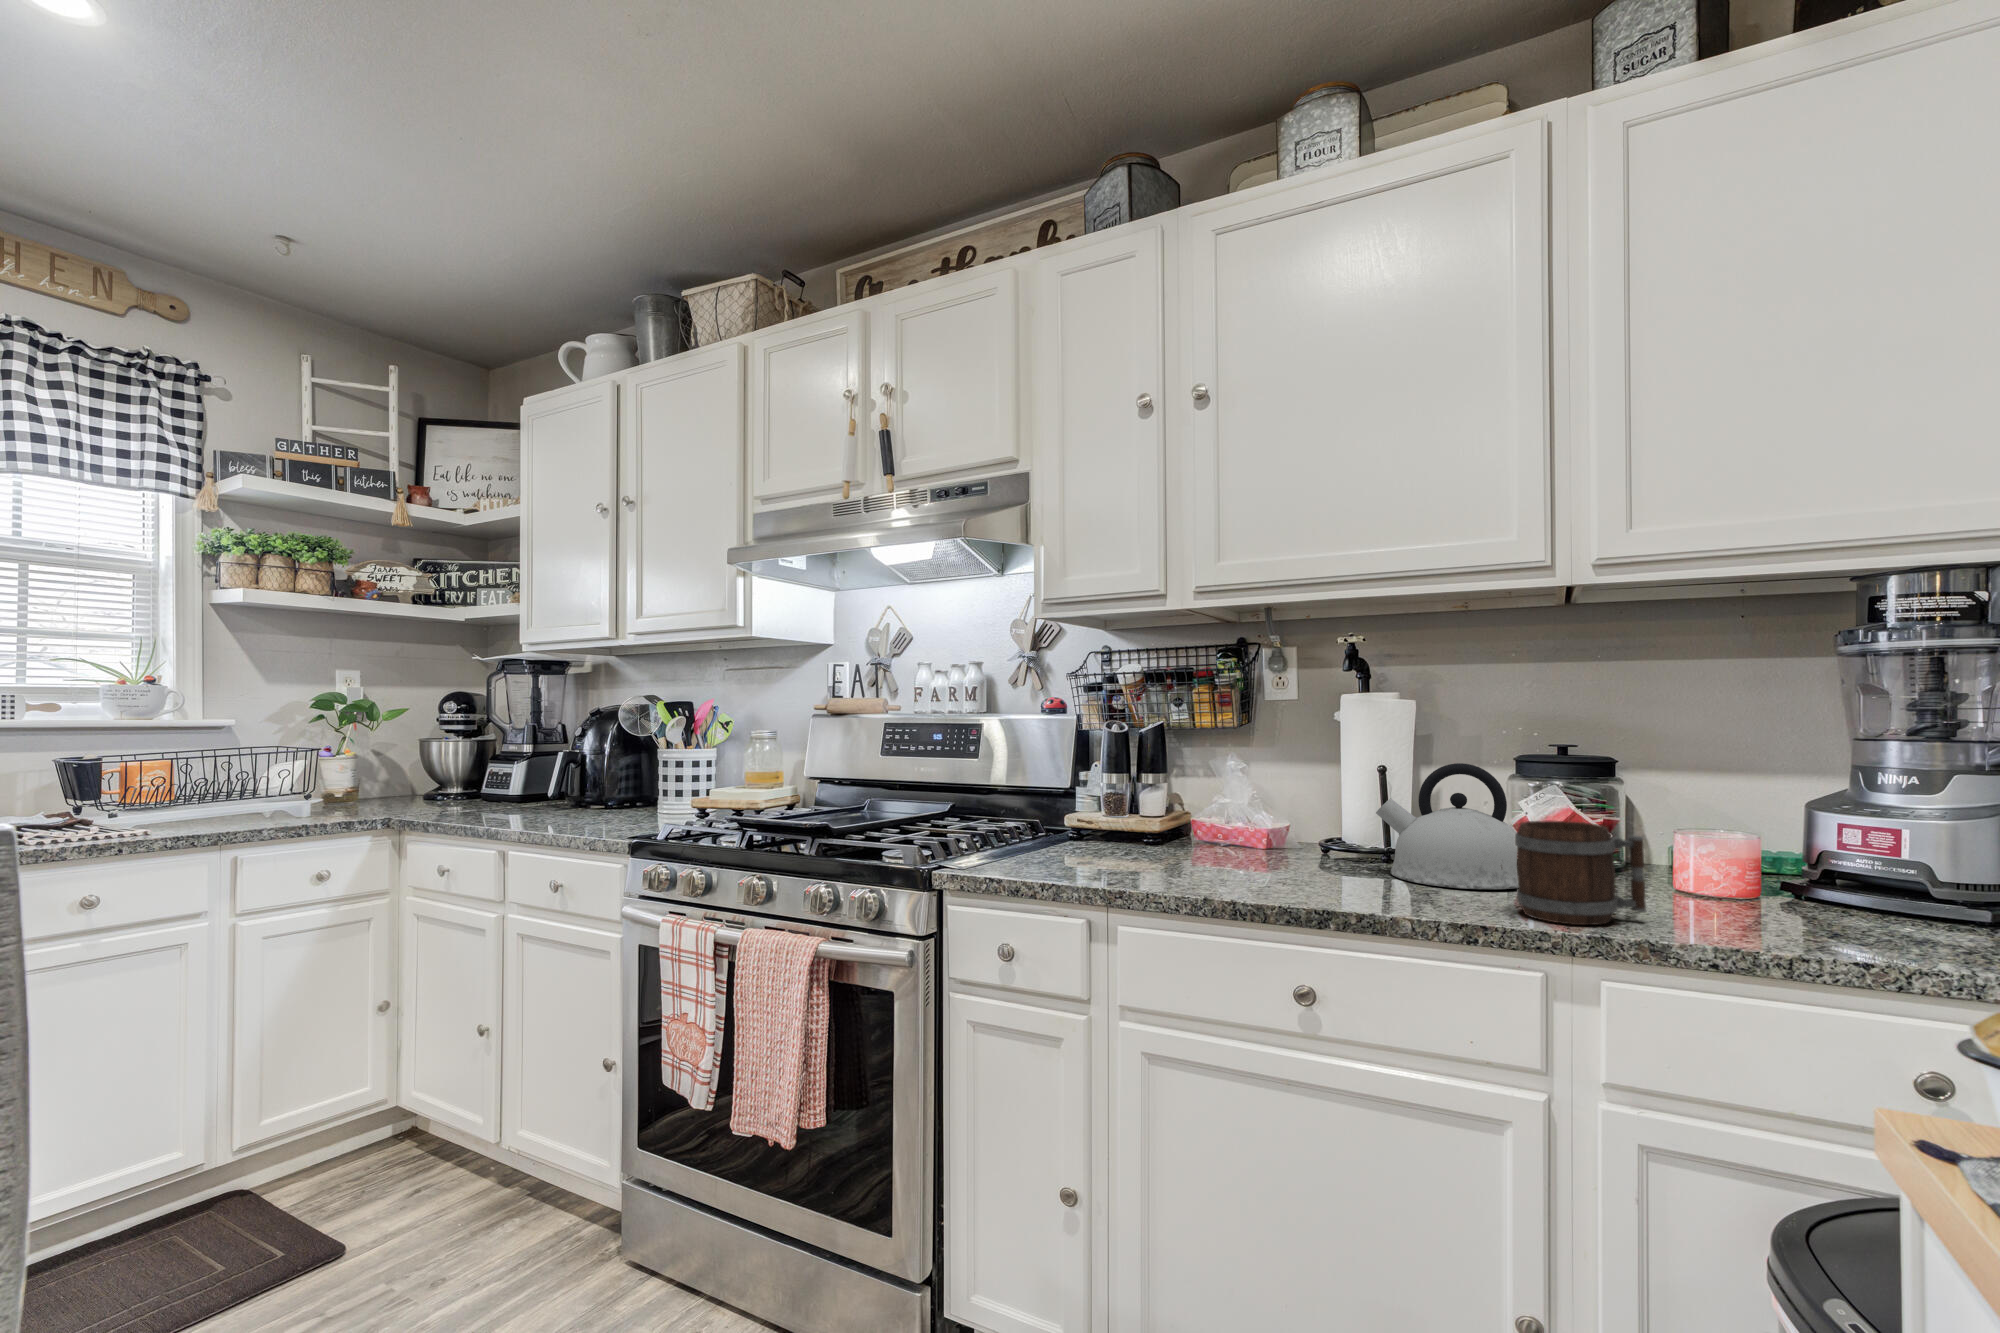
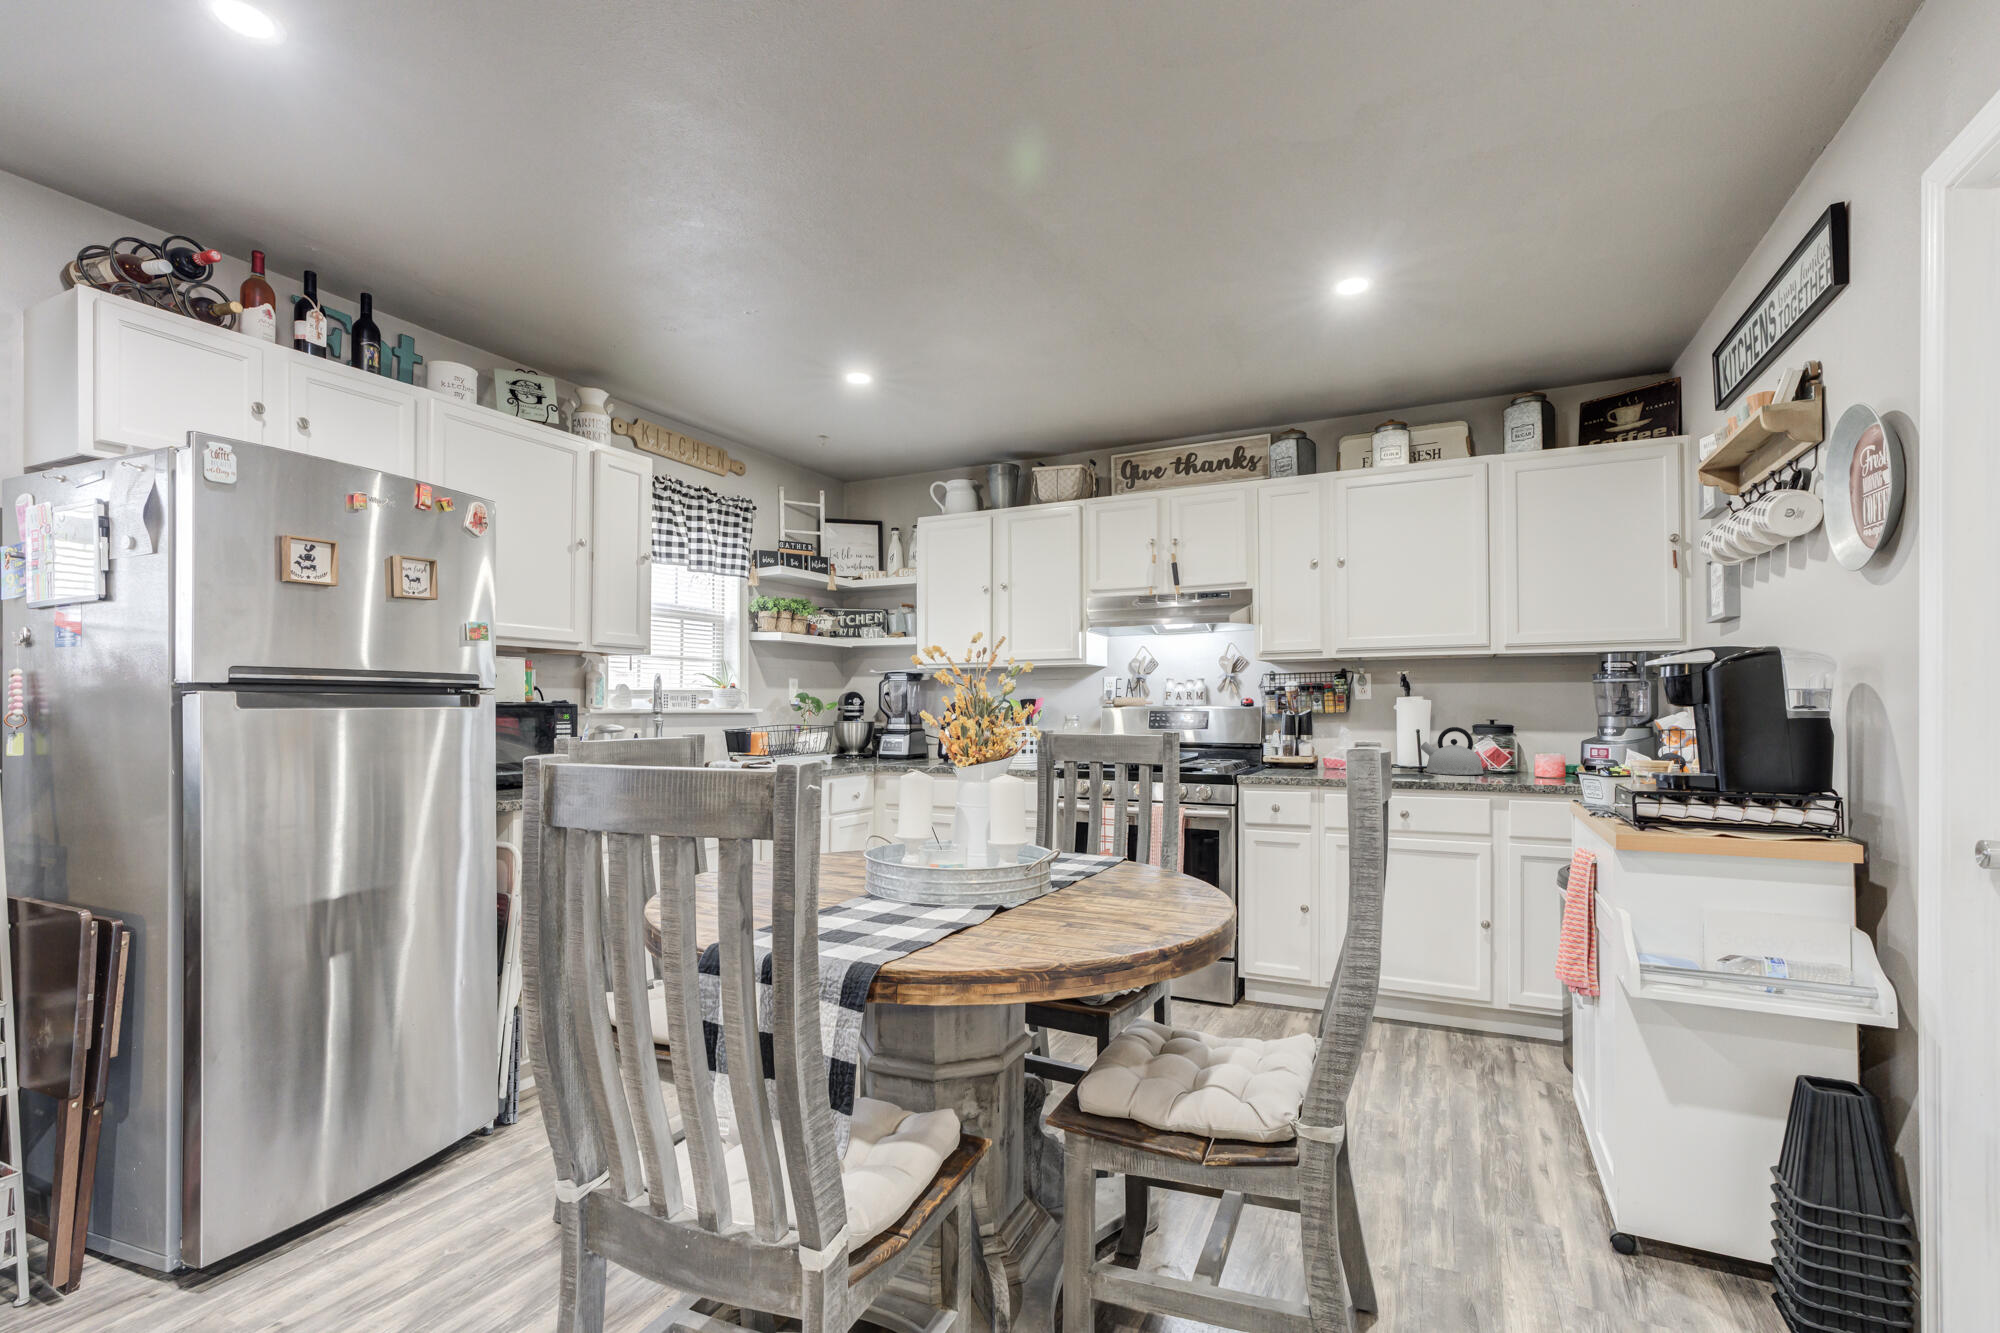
mug: present [1515,821,1646,925] -> none [1480,747,1525,781]

